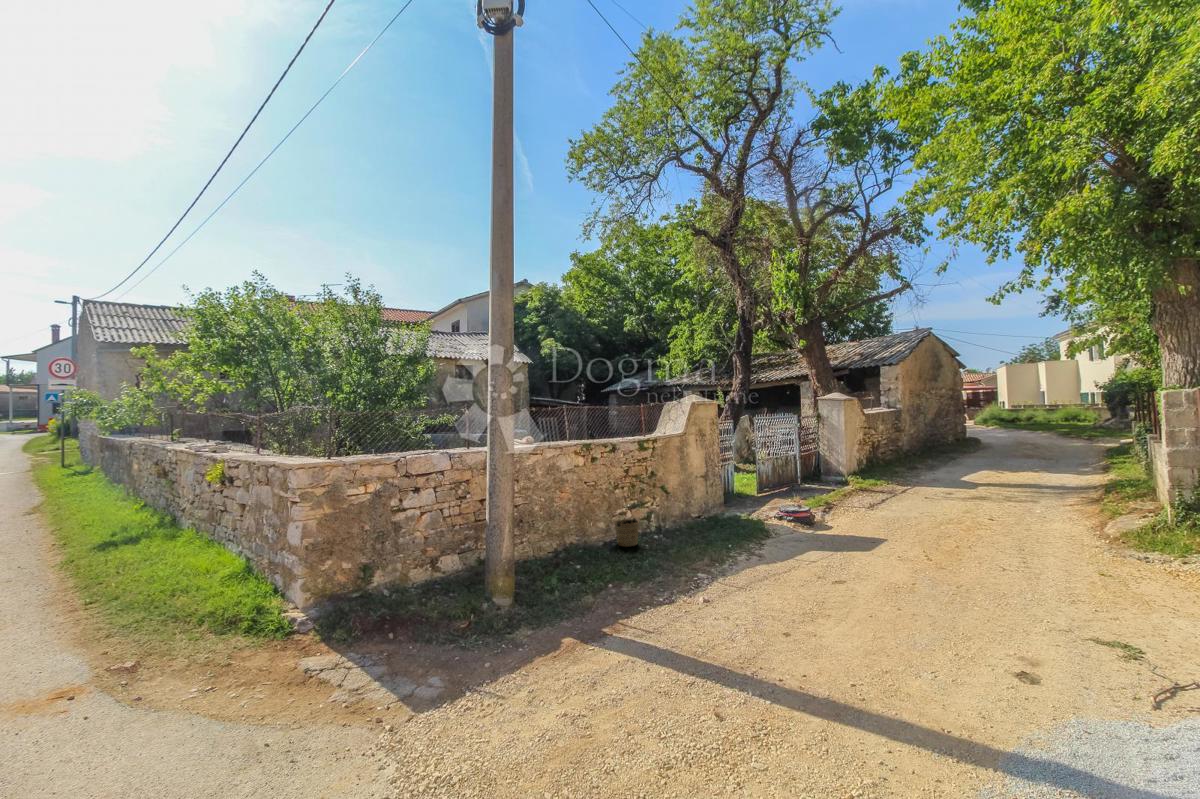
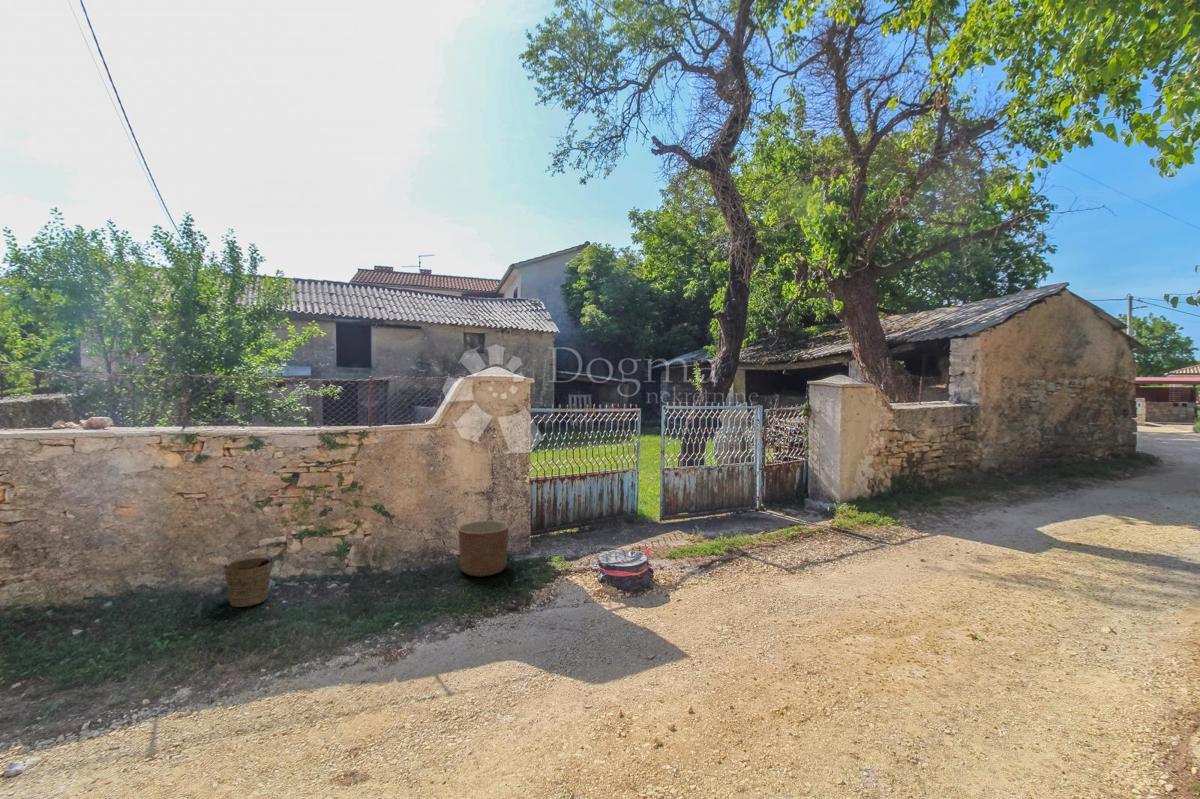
planter: none [701,493,732,524] -> present [458,521,508,576]

